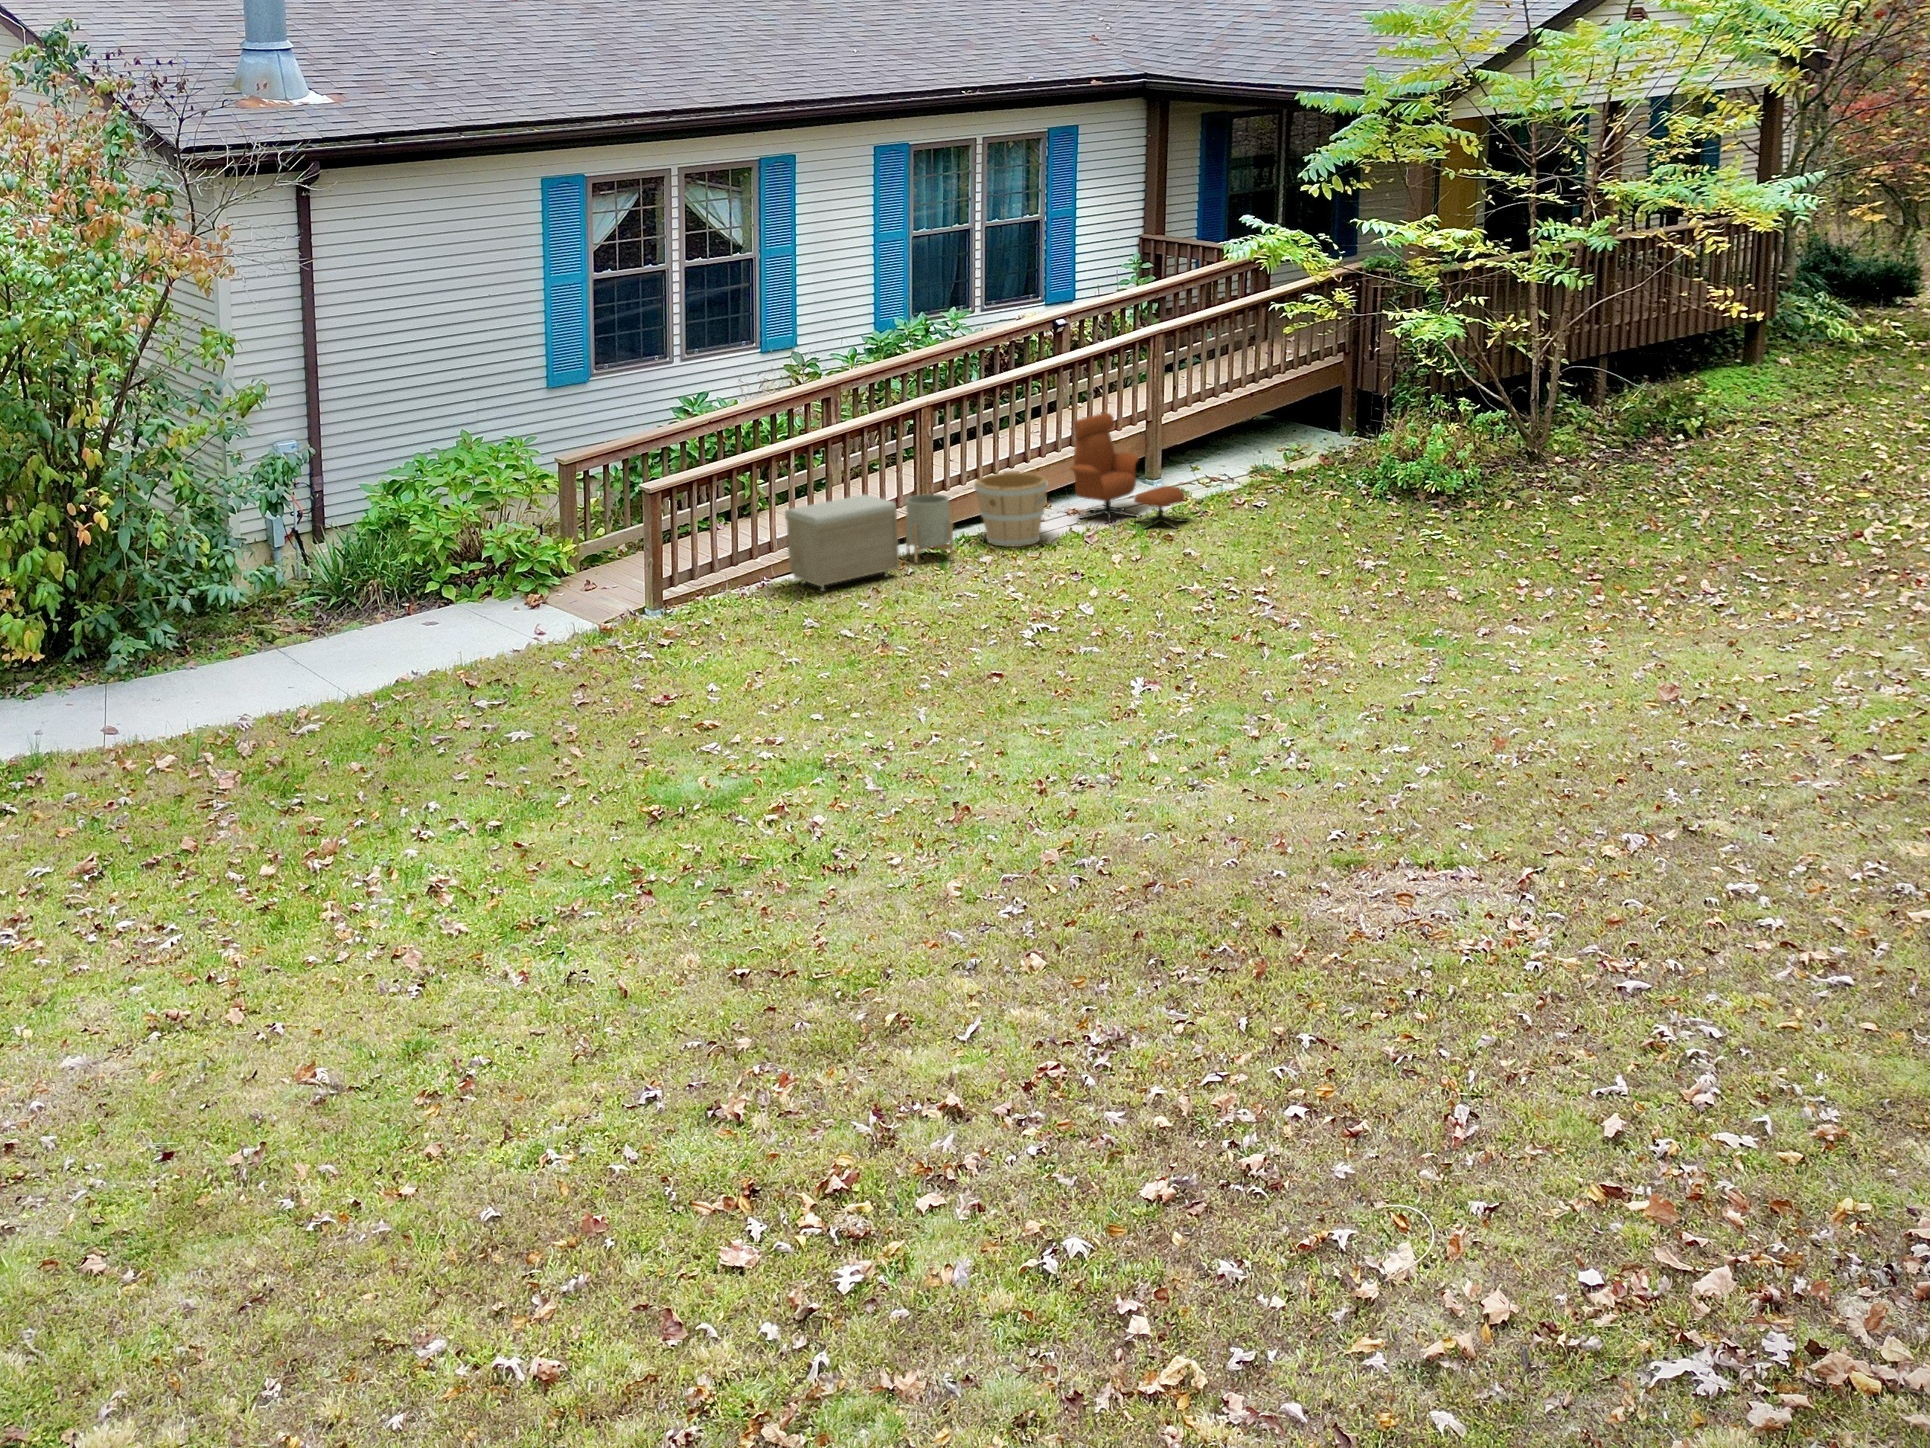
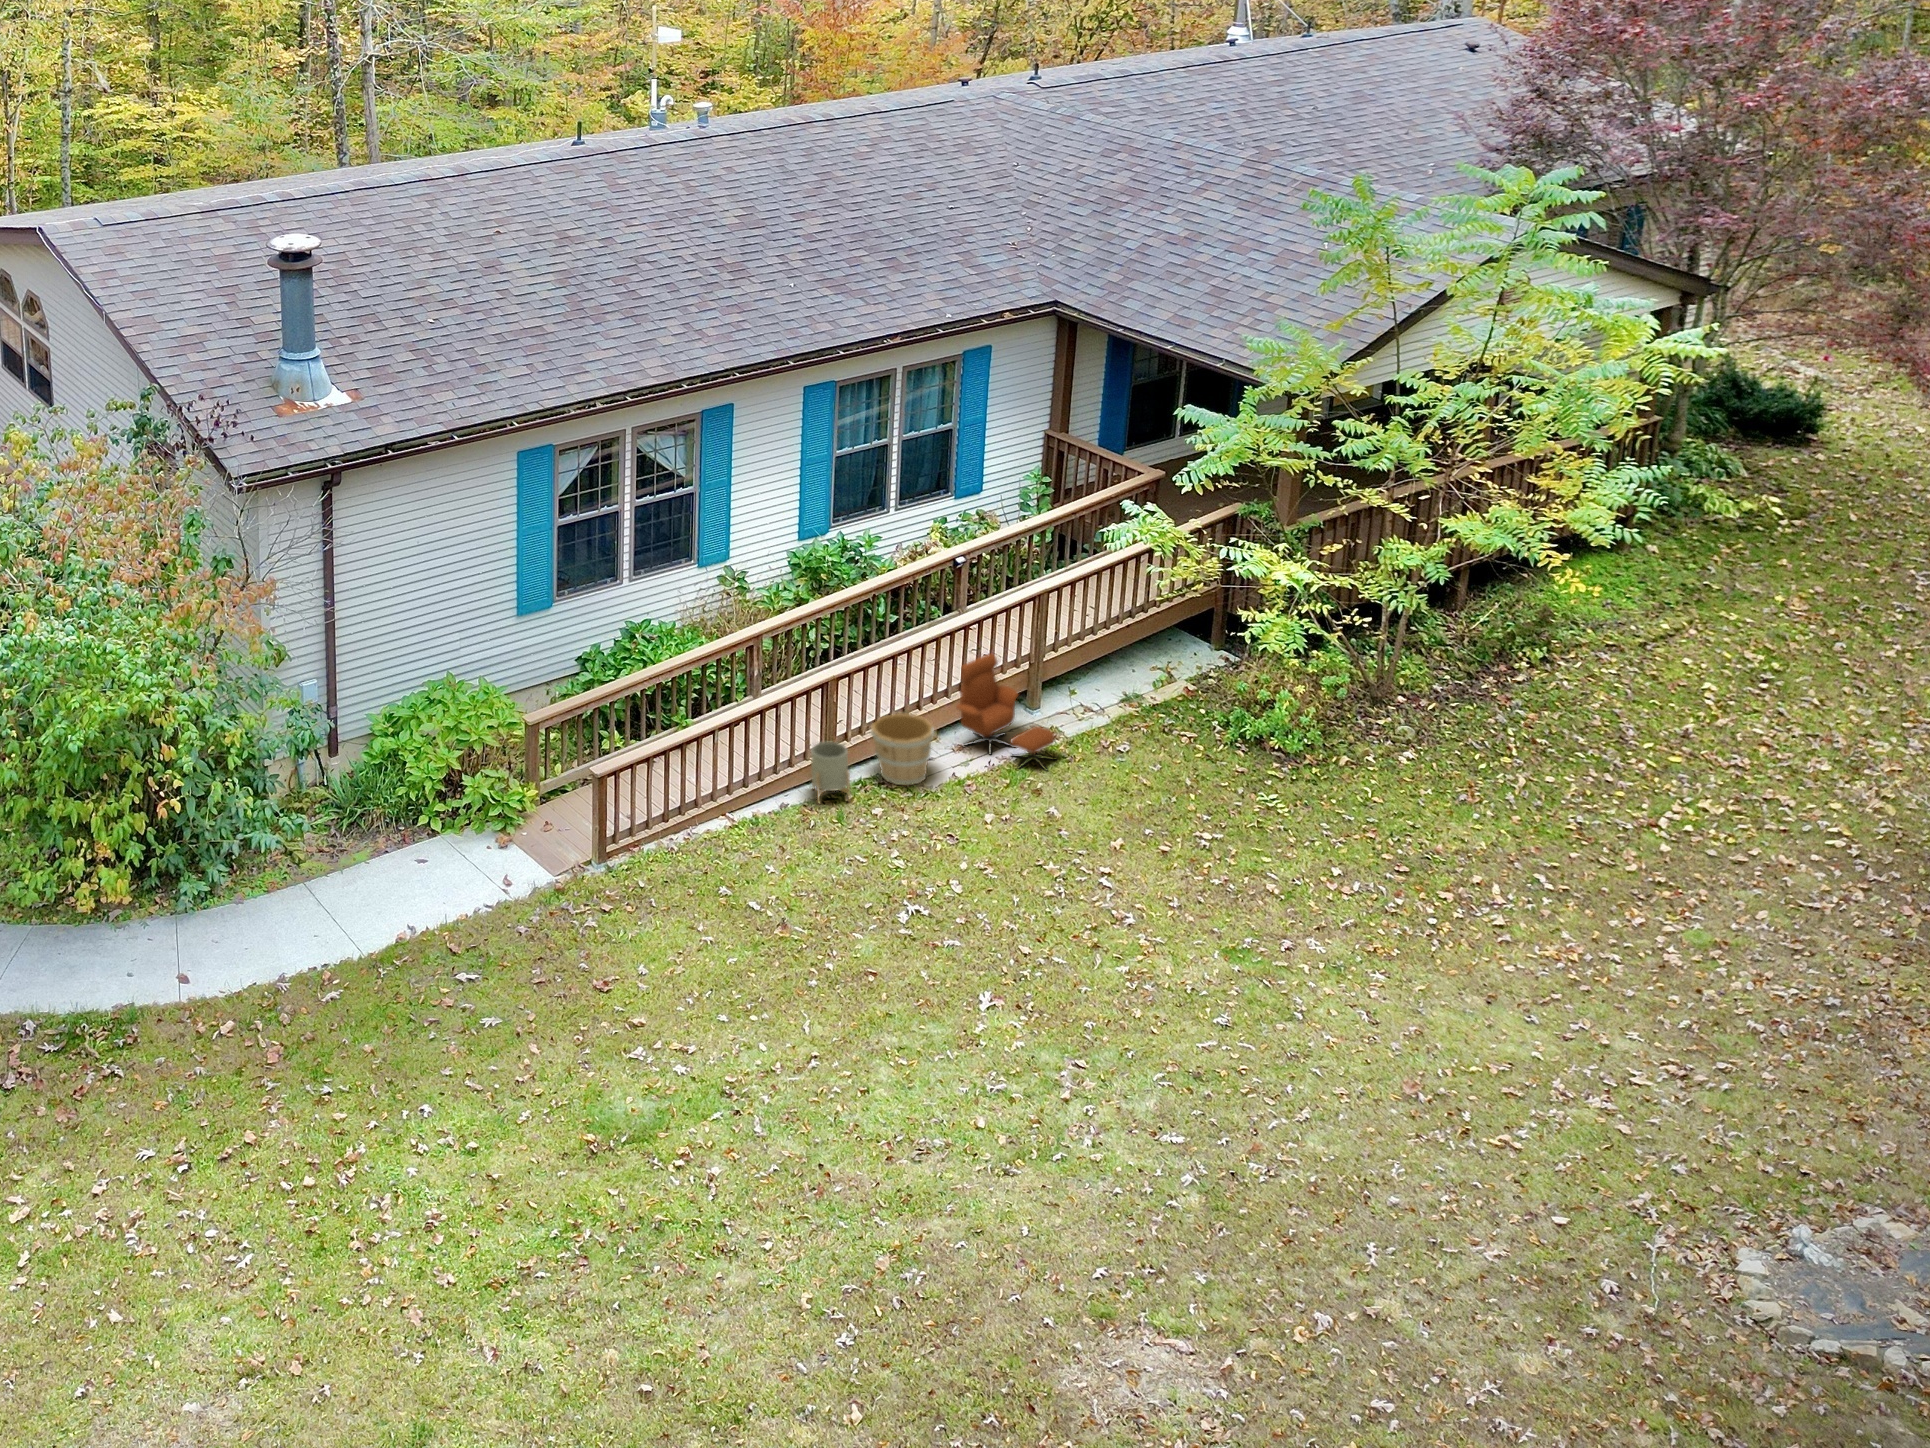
storage bench: present [785,495,899,591] -> none [709,748,803,839]

